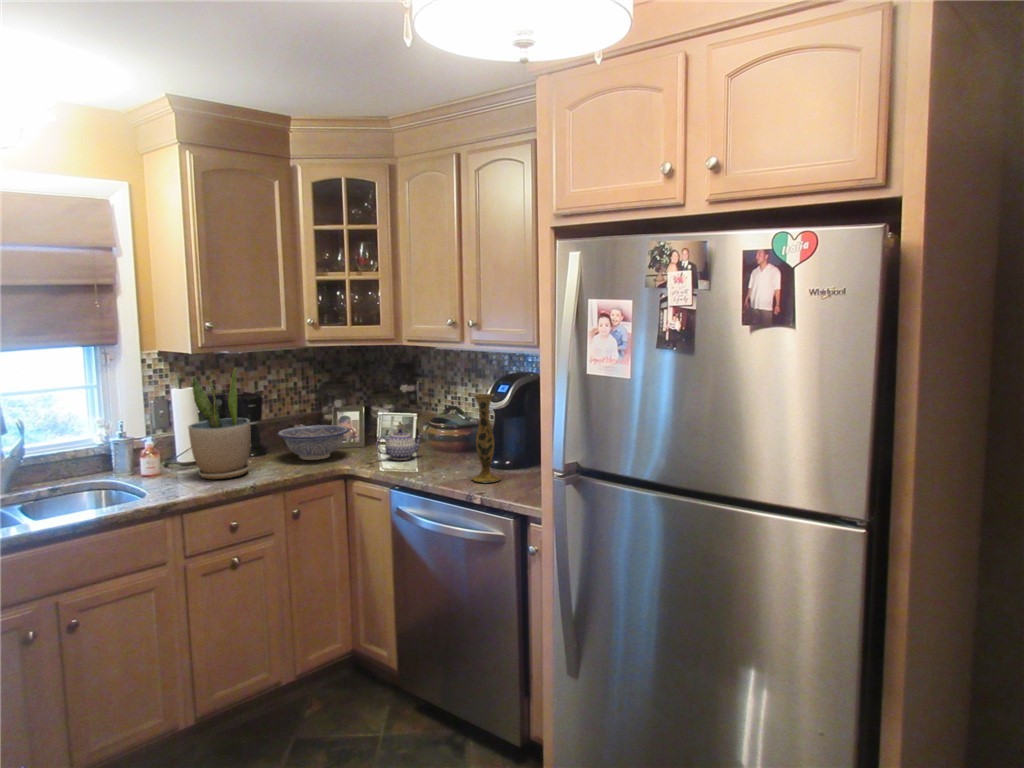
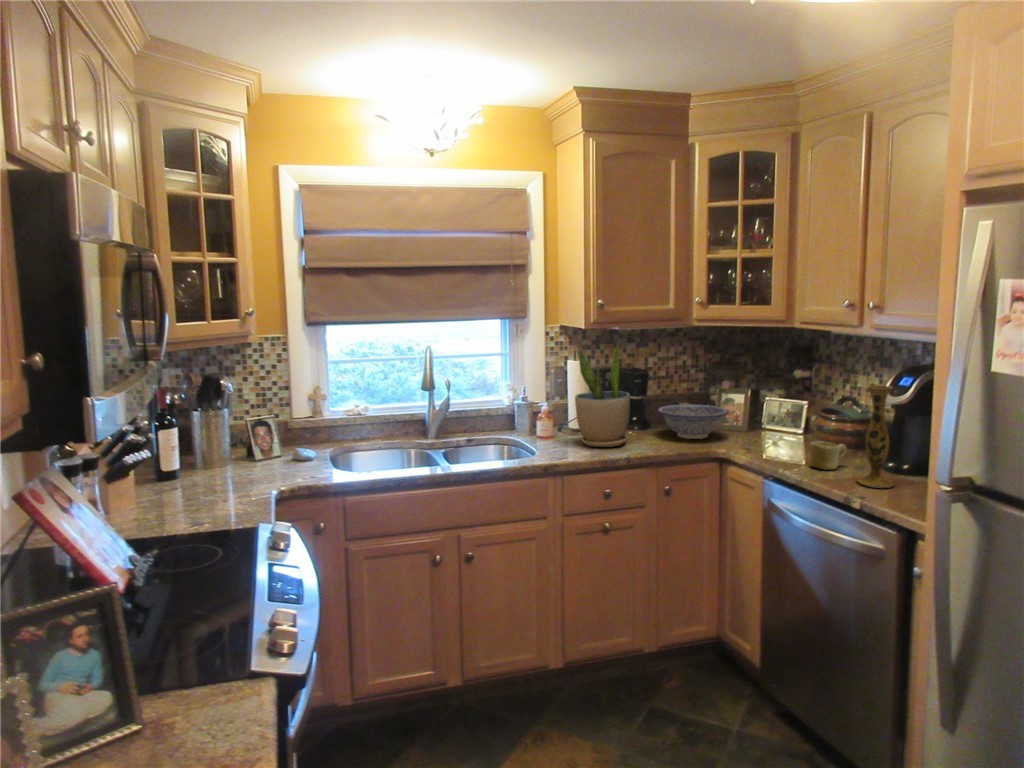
teapot: present [376,429,423,460] -> none [754,416,810,450]
mug: none [429,448,459,473] -> present [810,441,847,470]

